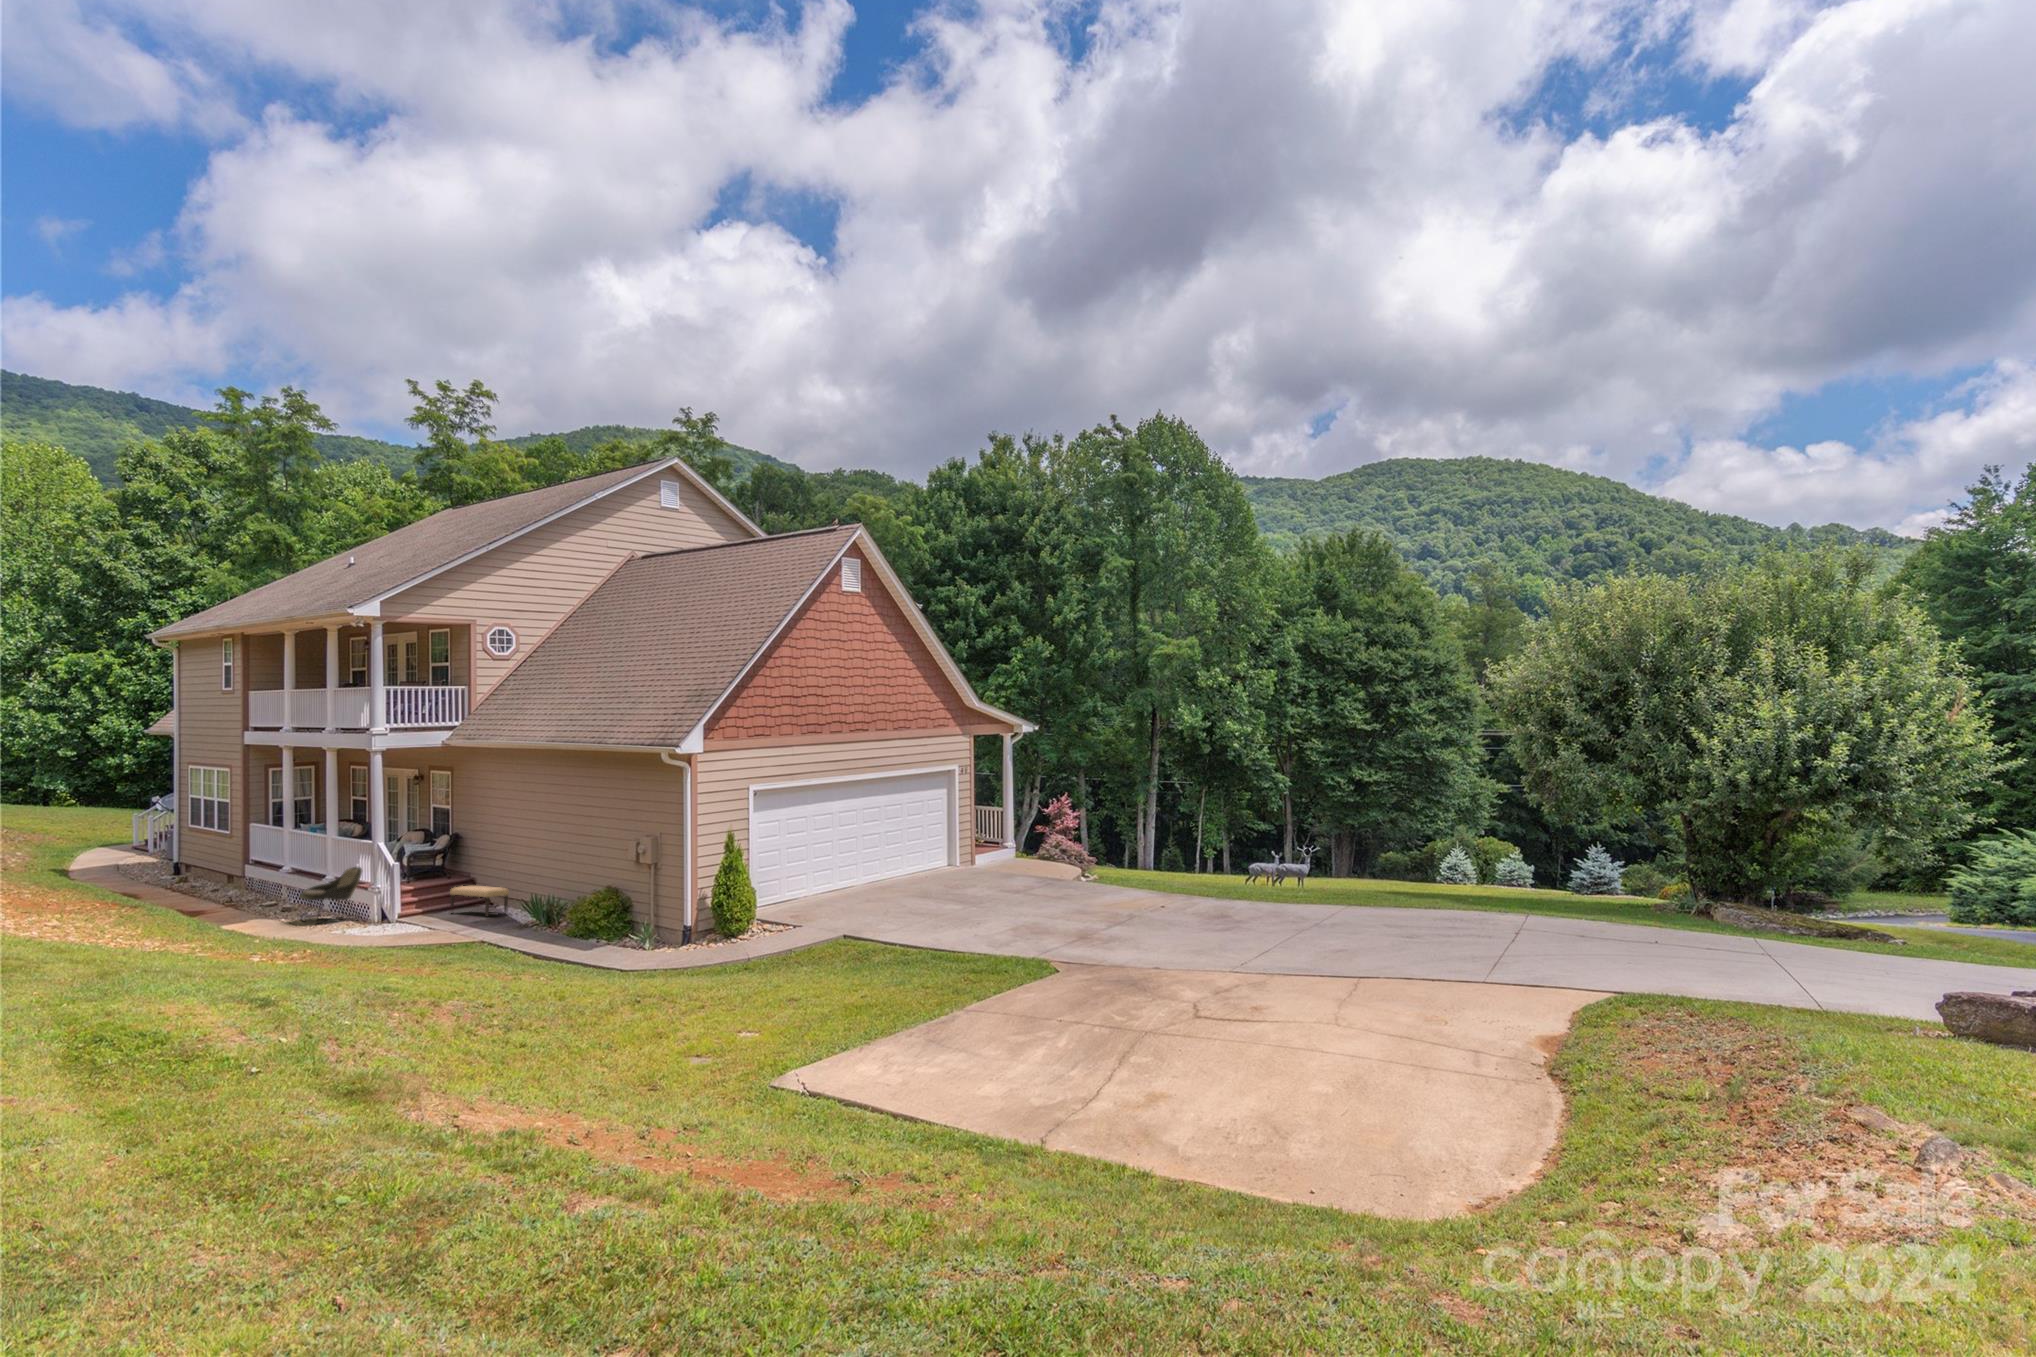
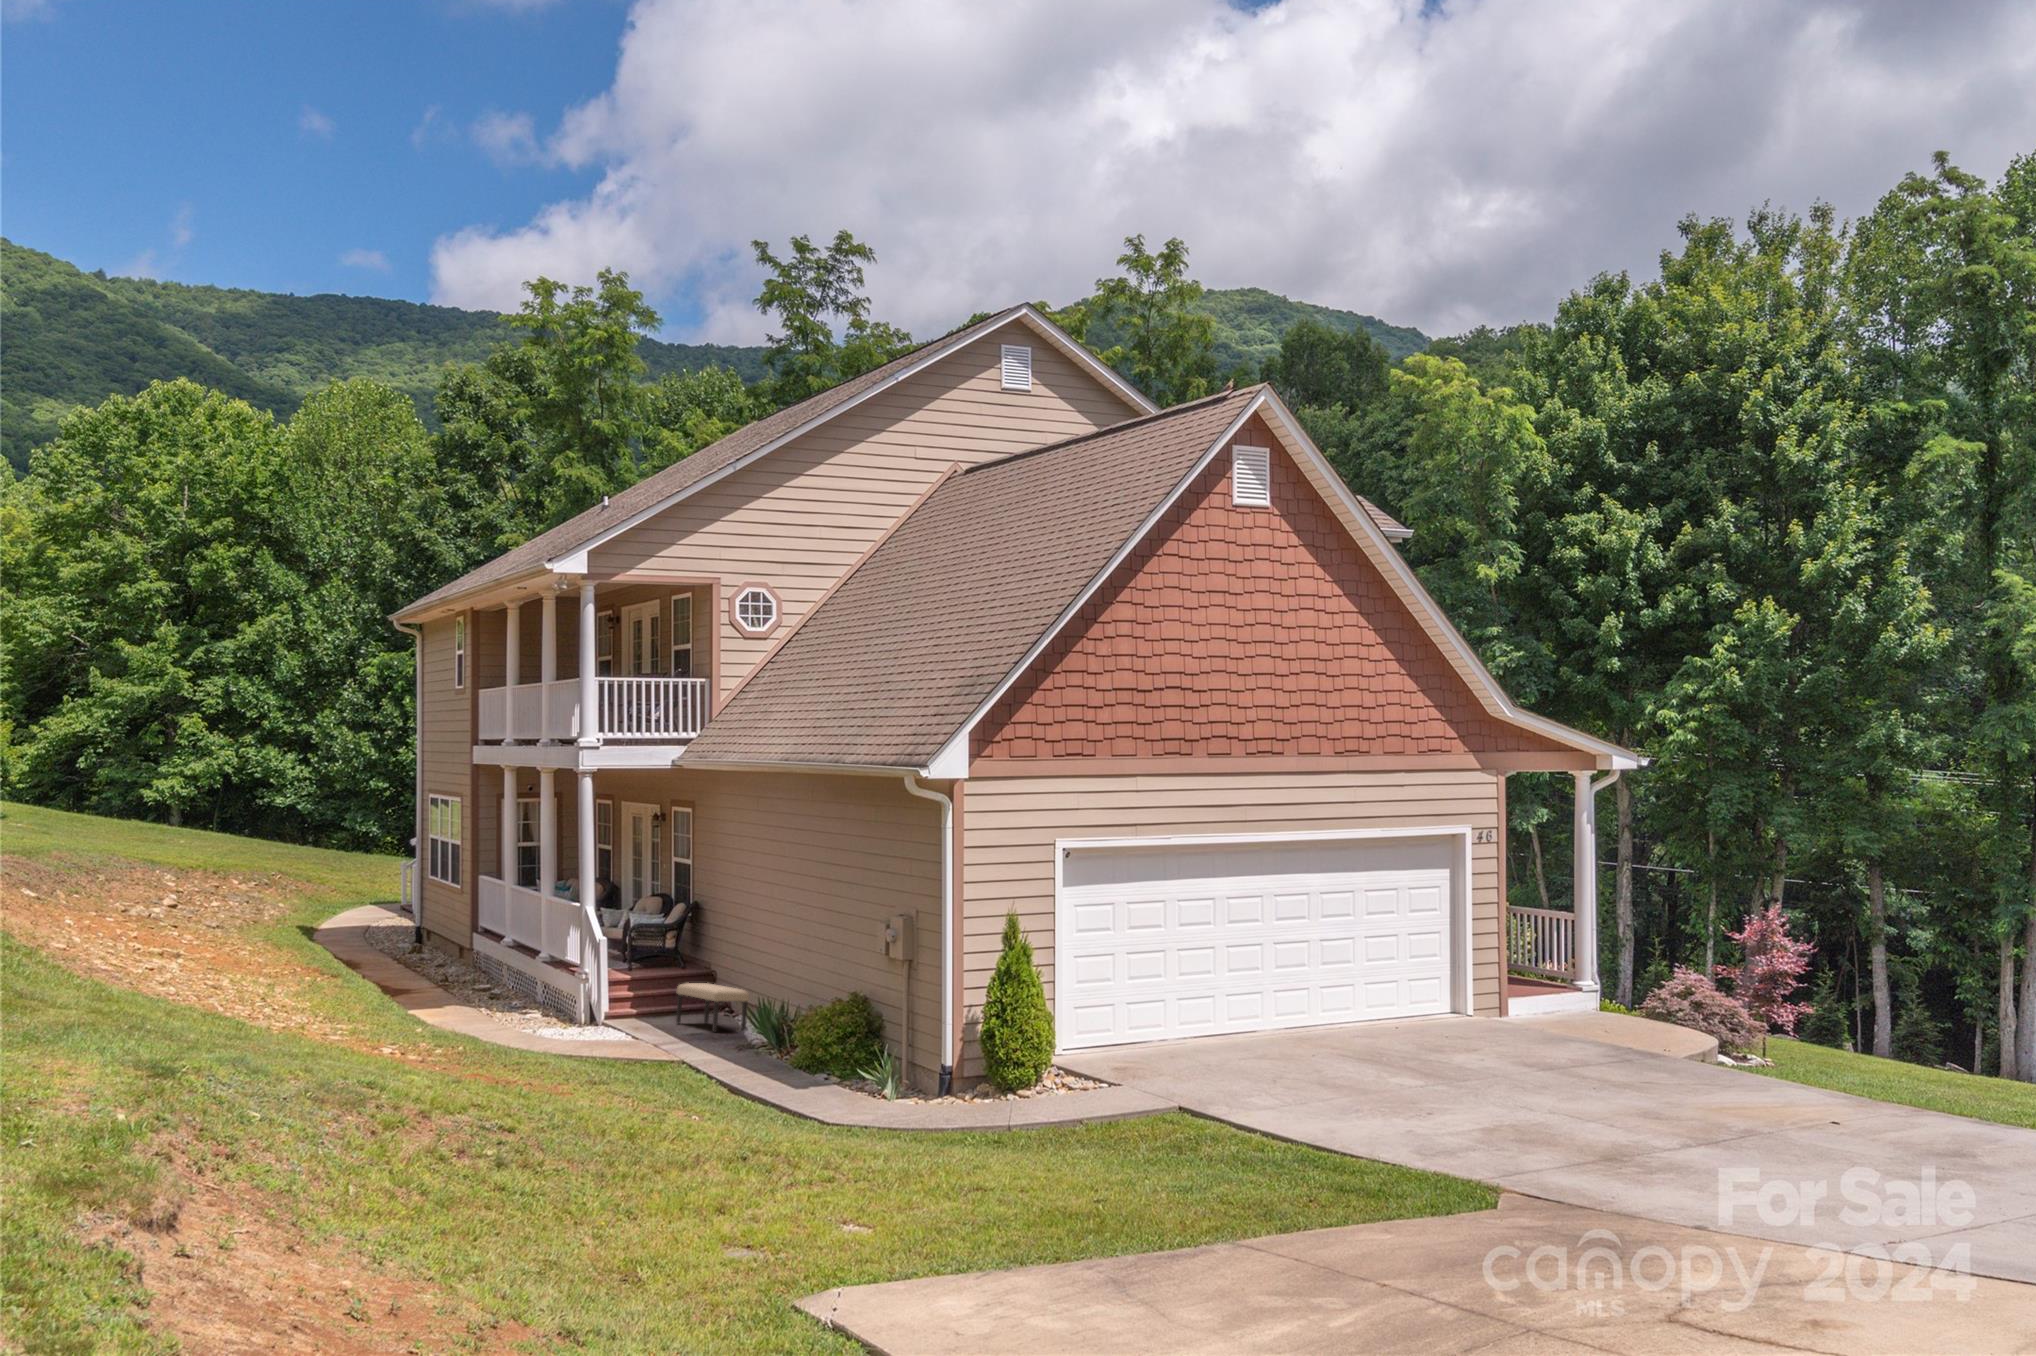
lounge chair: present [299,867,362,921] -> none [489,941,566,1019]

